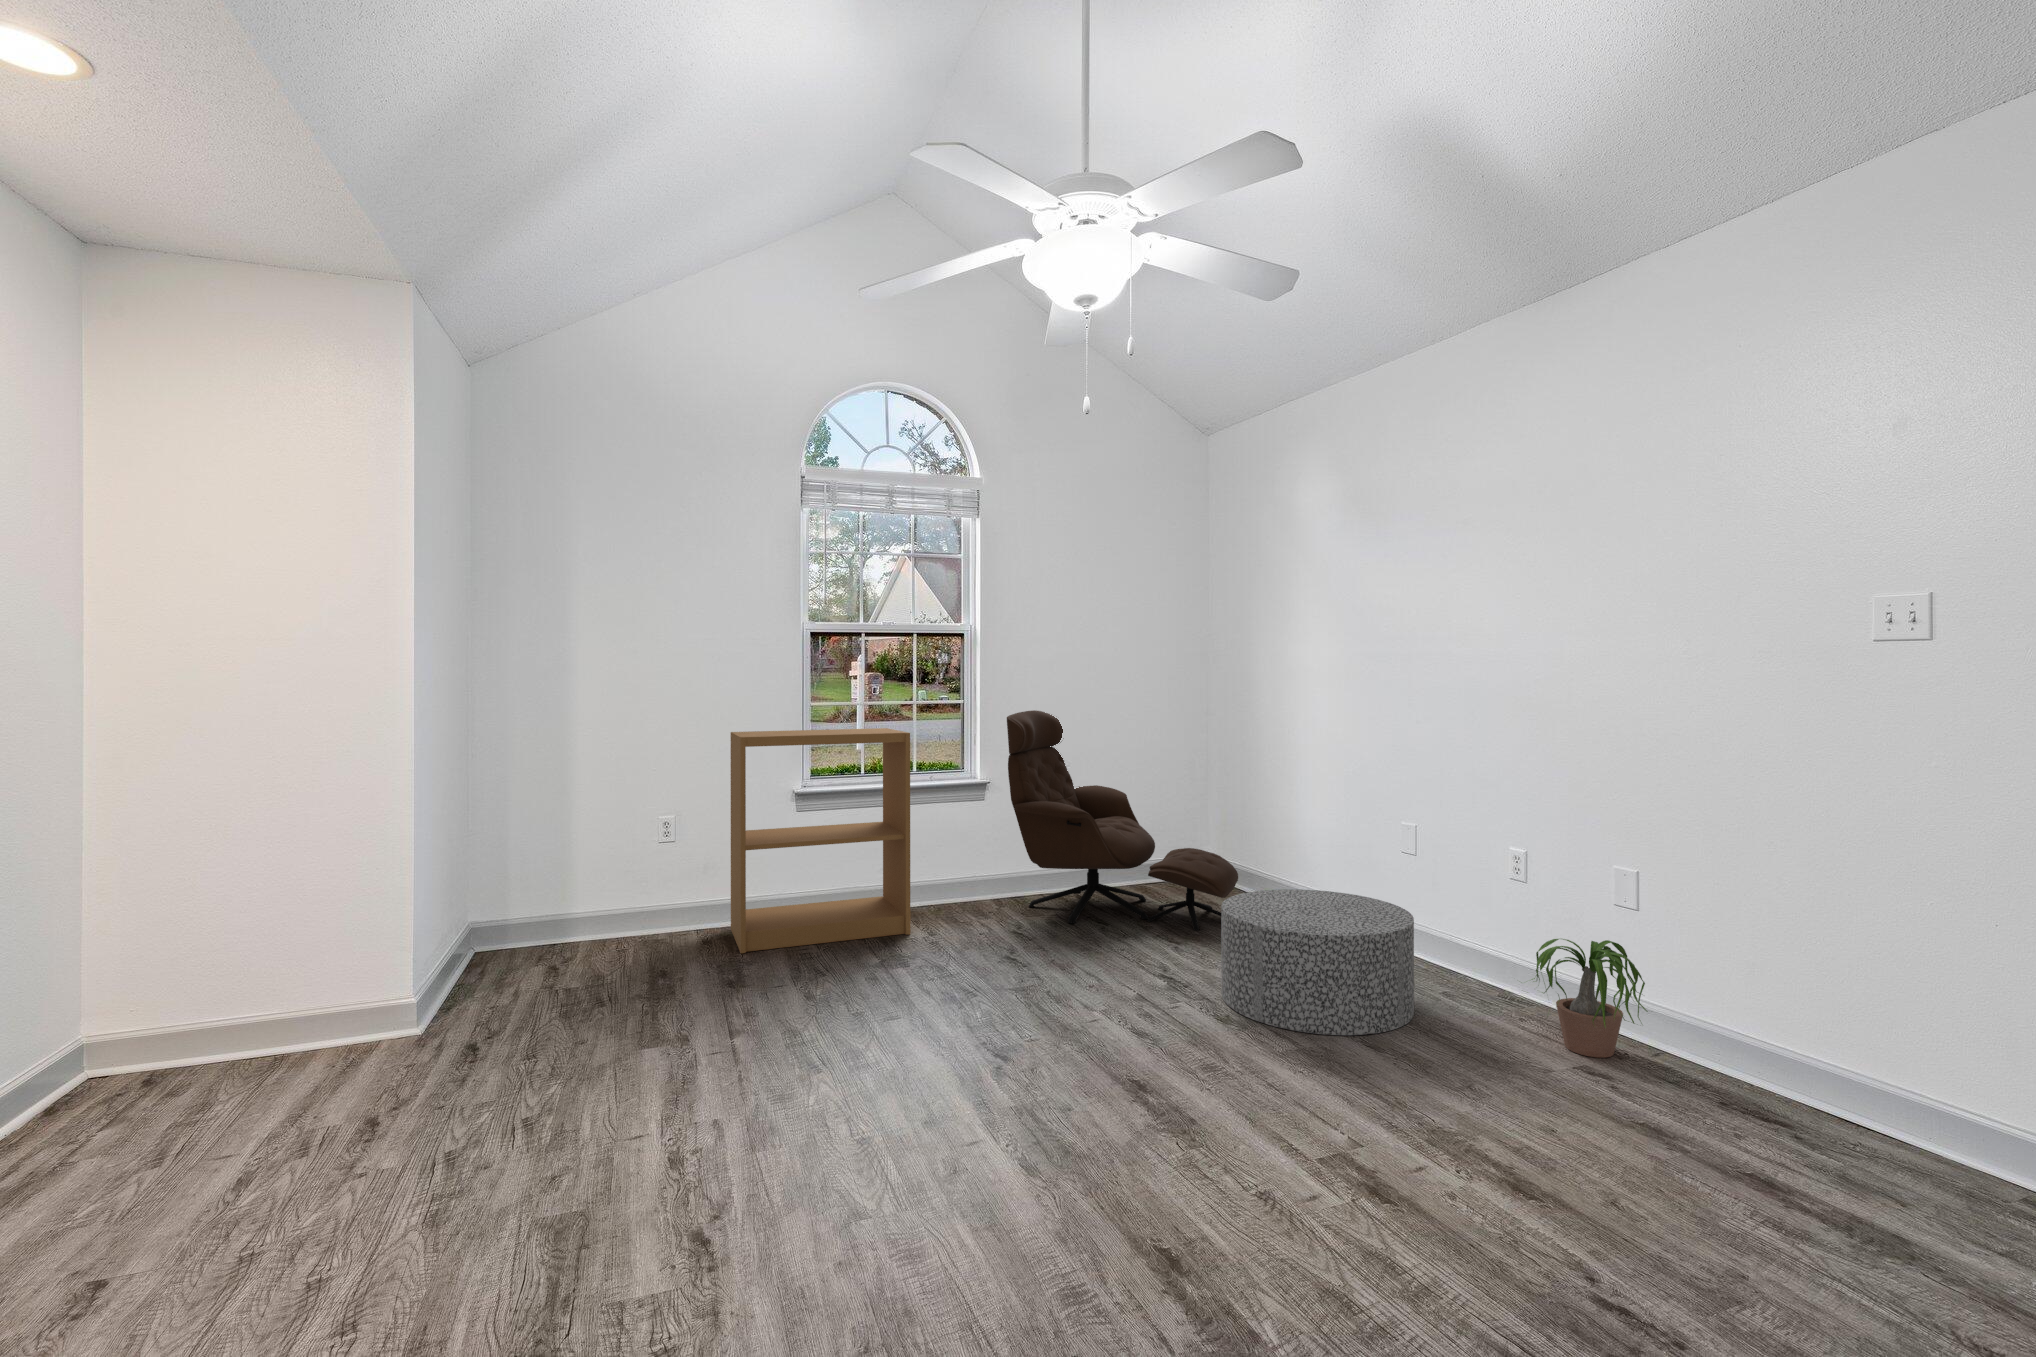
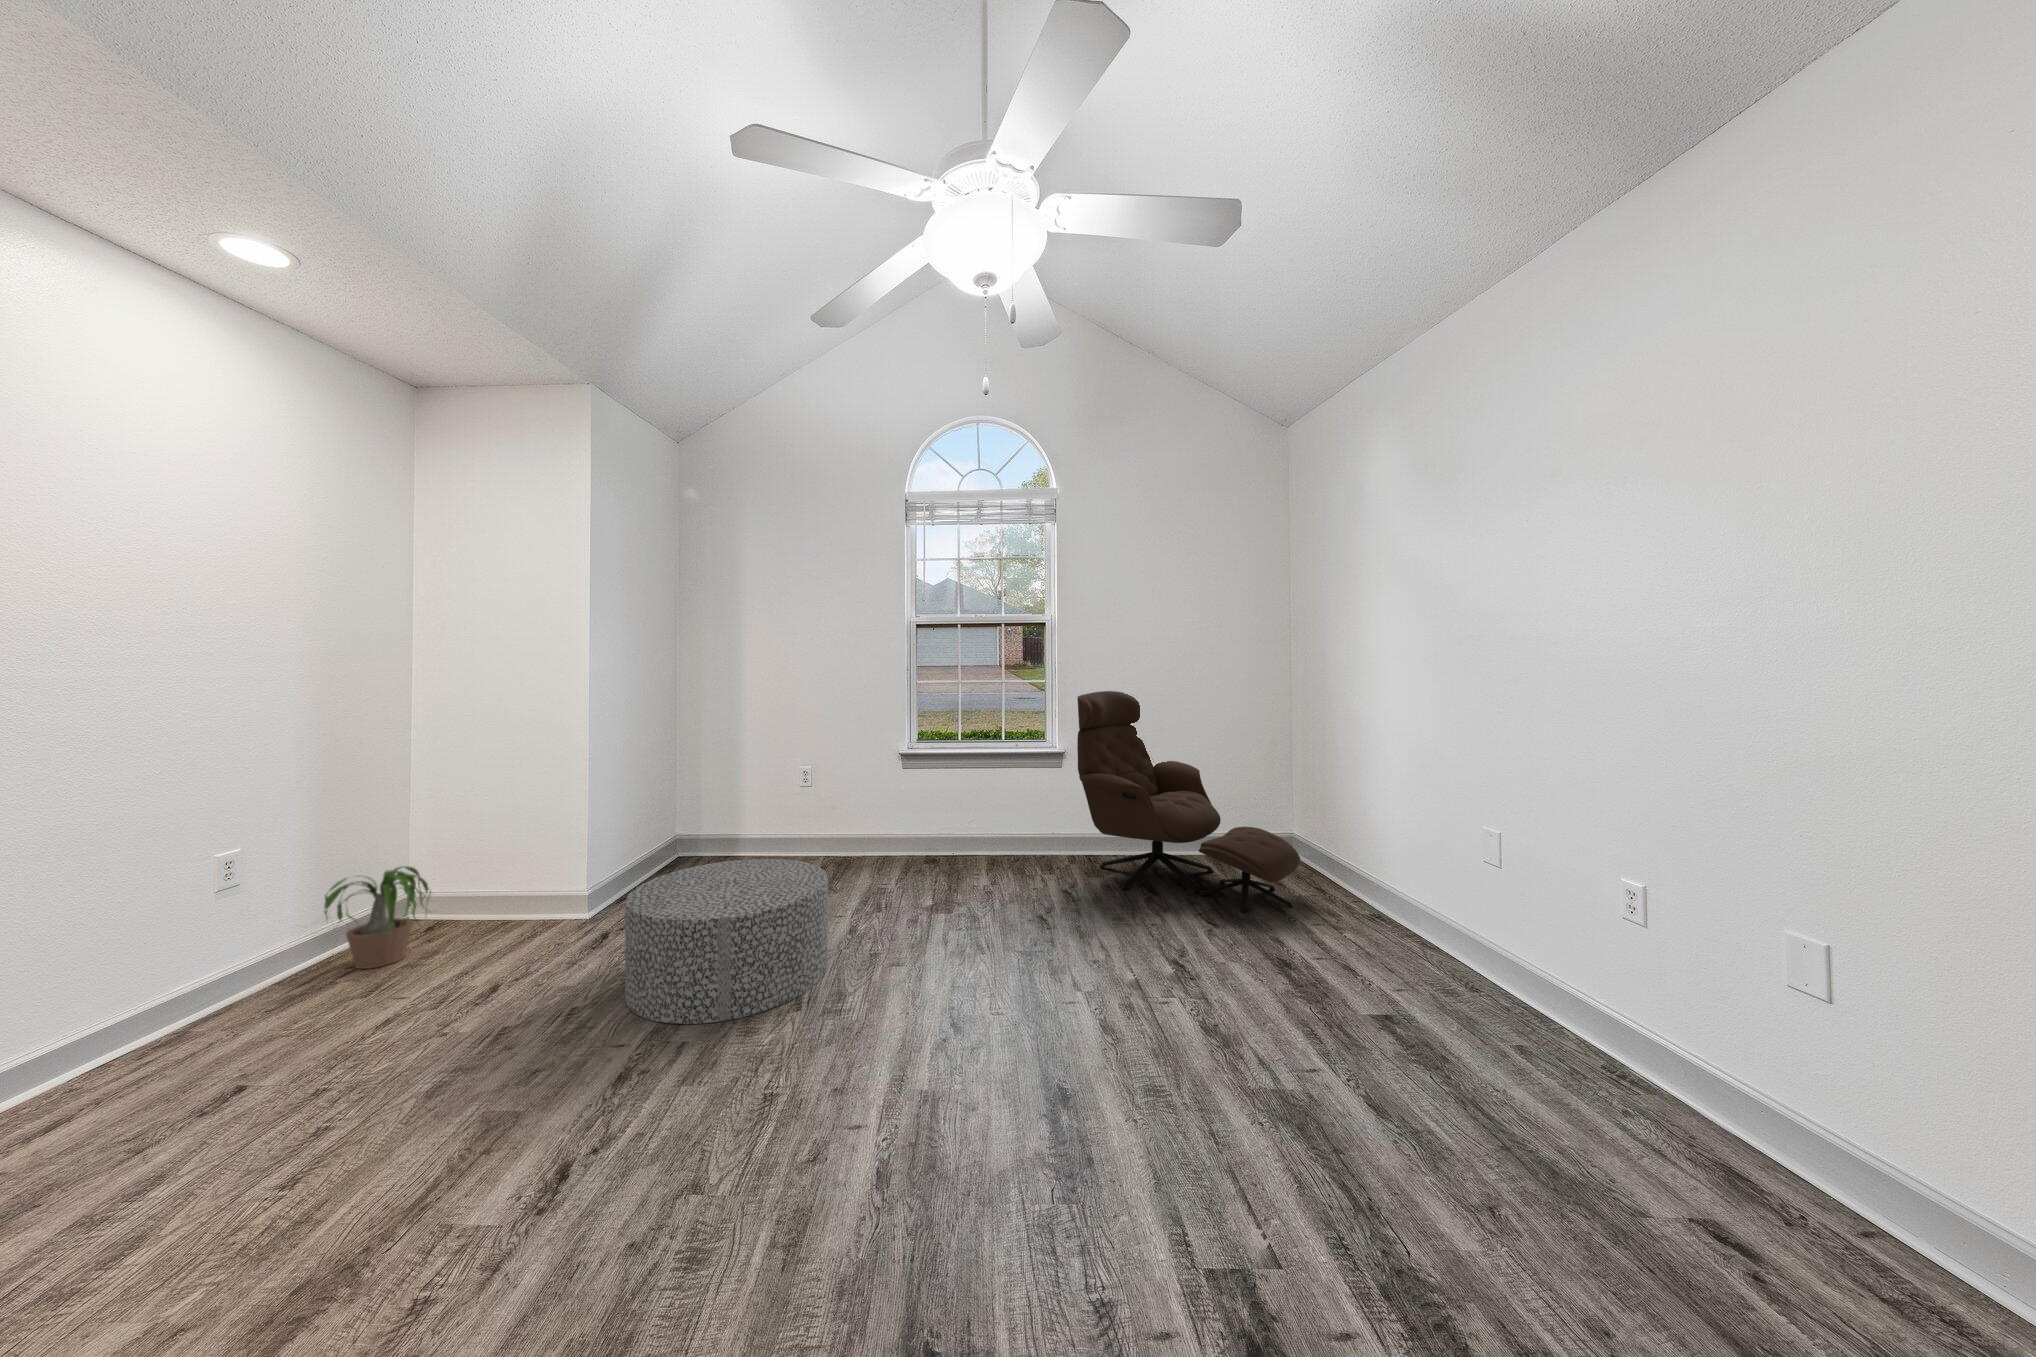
bookshelf: present [731,728,910,953] -> none [831,703,979,886]
ottoman: present [1221,889,1414,1035] -> present [625,859,828,1024]
potted plant: present [1531,939,1648,1058] -> present [324,866,431,969]

